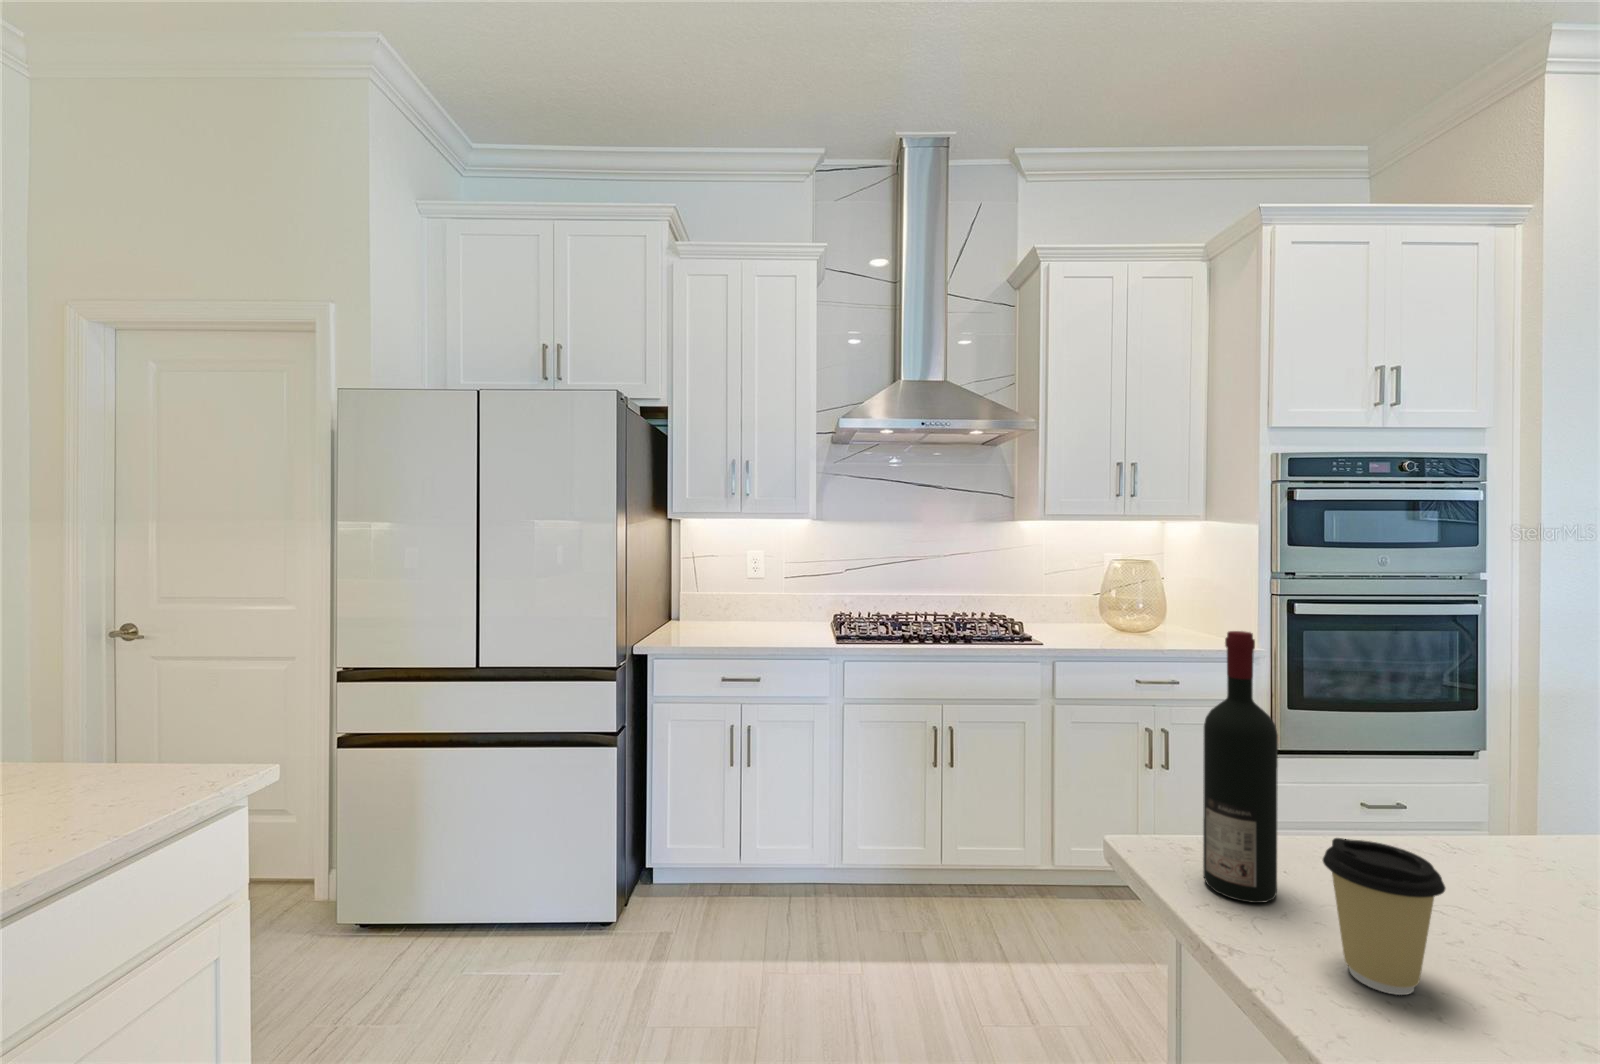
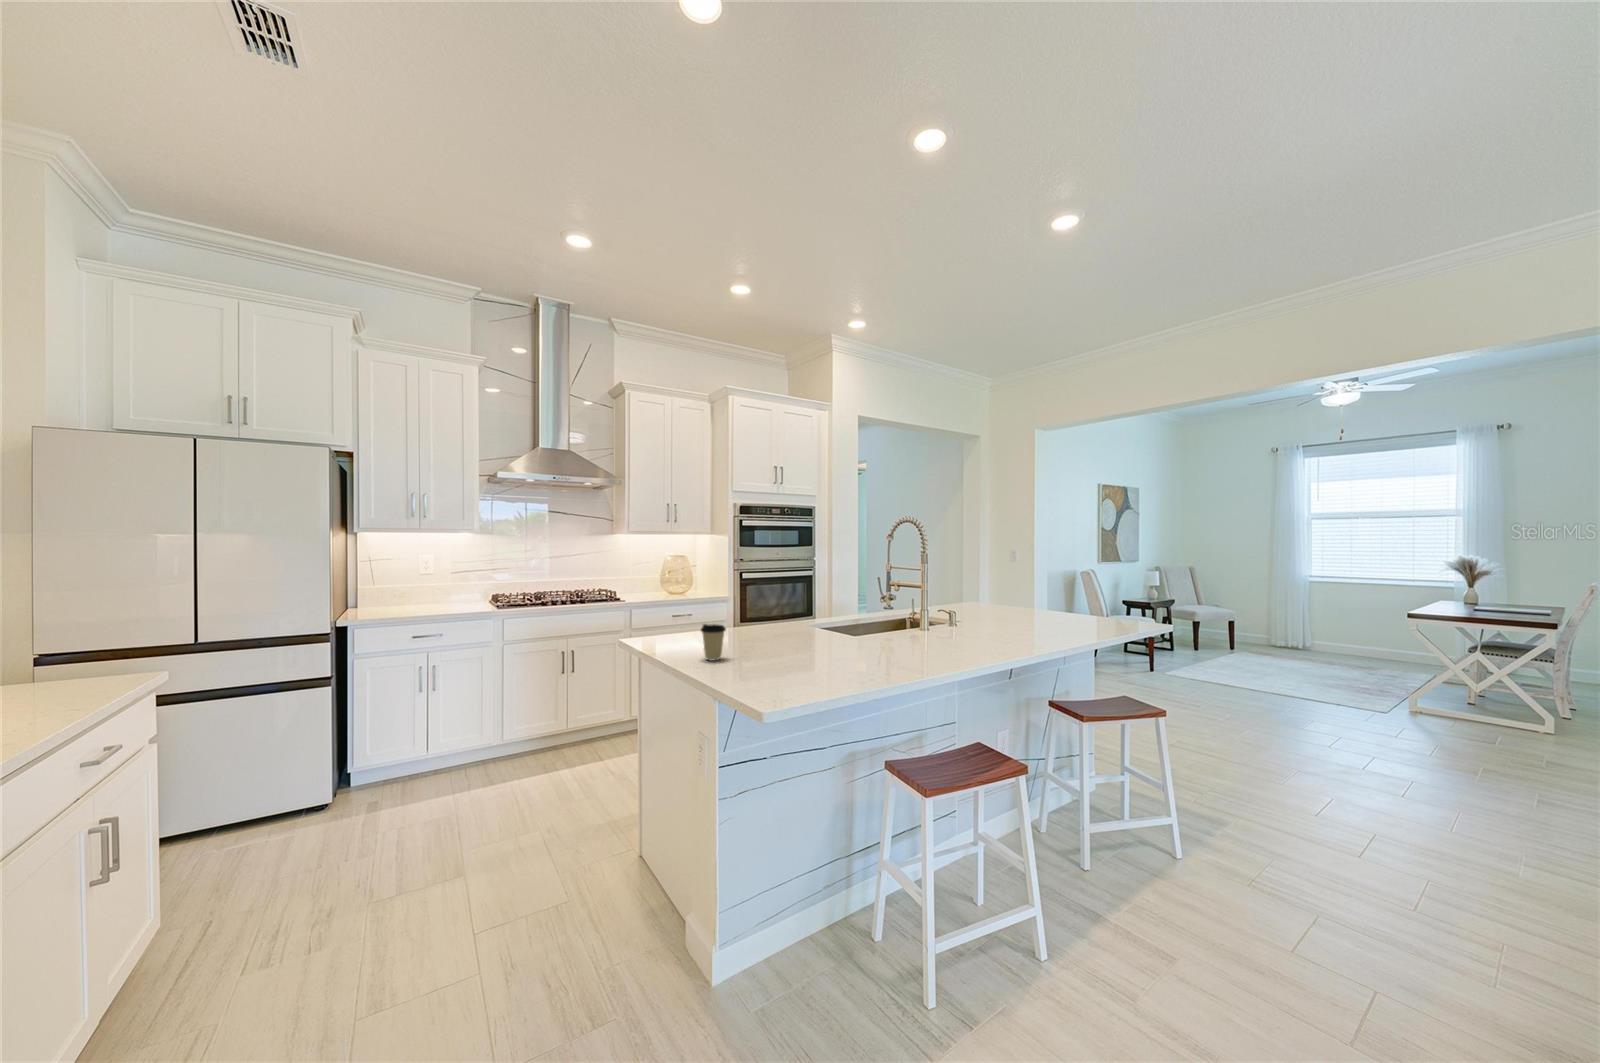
wine bottle: present [1203,631,1278,903] -> none [675,571,695,654]

